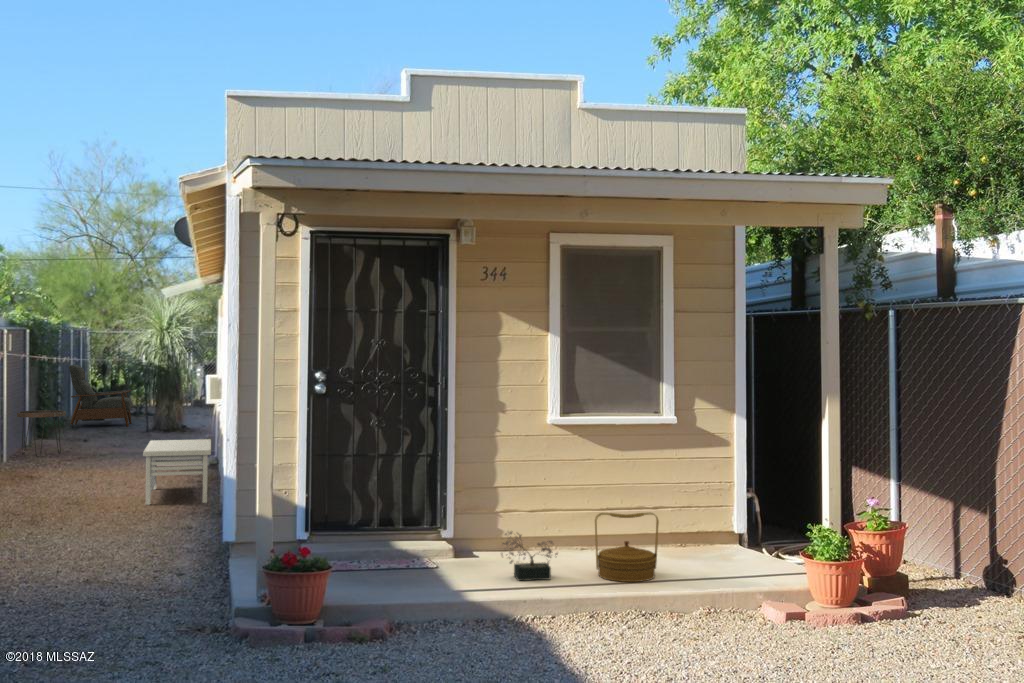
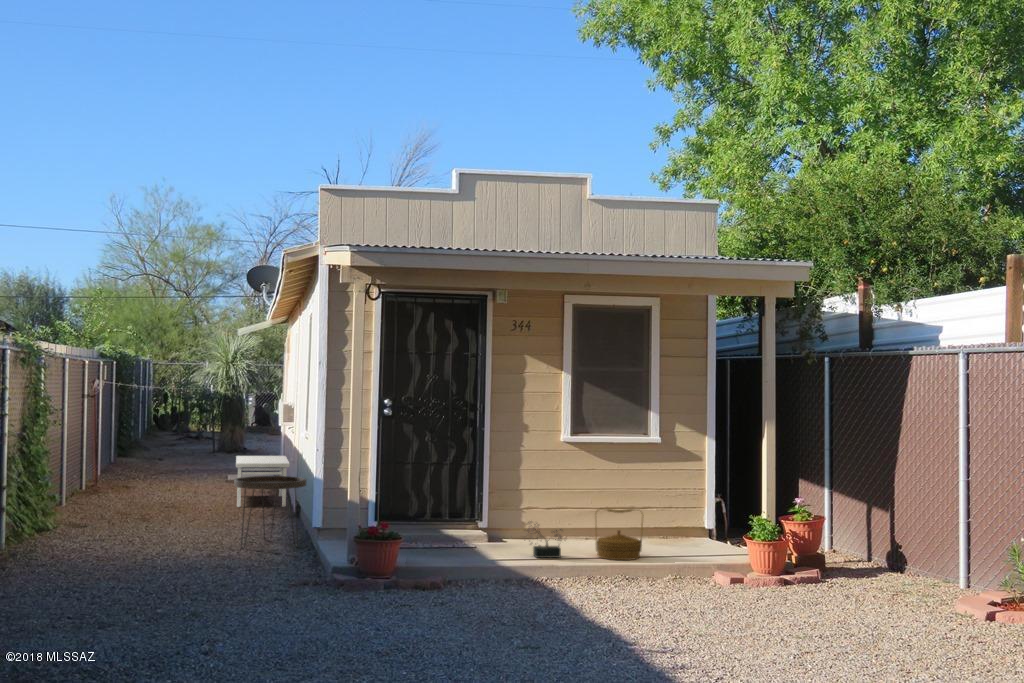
chair: present [69,365,133,427] -> none [142,393,198,449]
side table: present [17,410,66,457] -> present [234,476,306,548]

